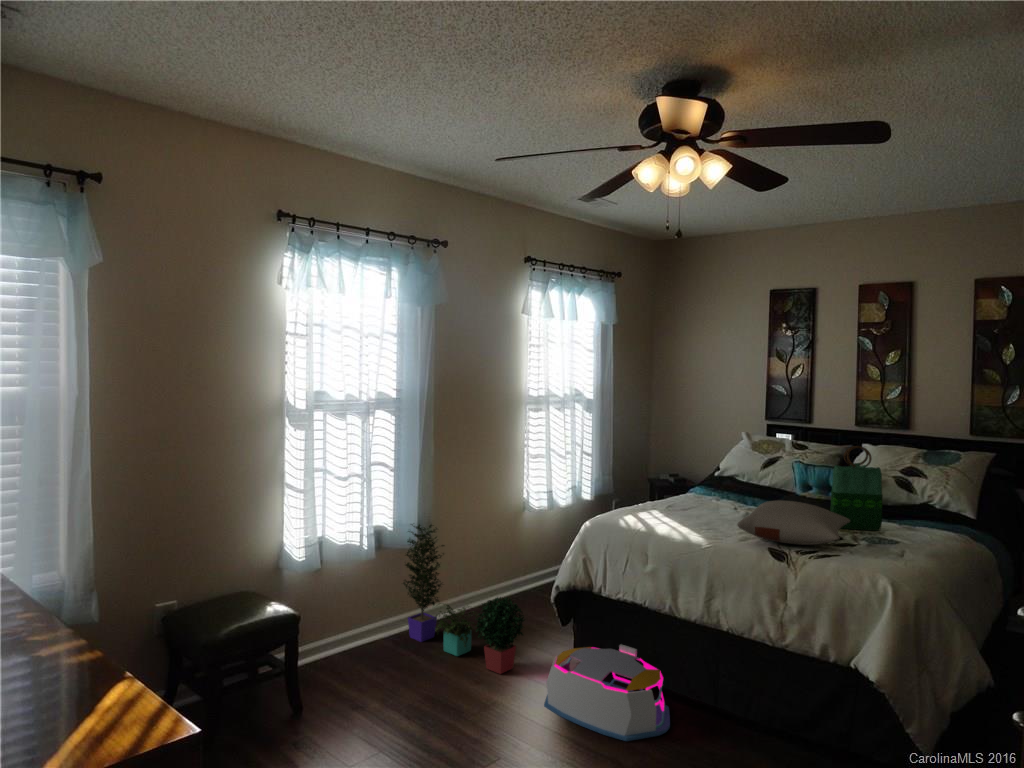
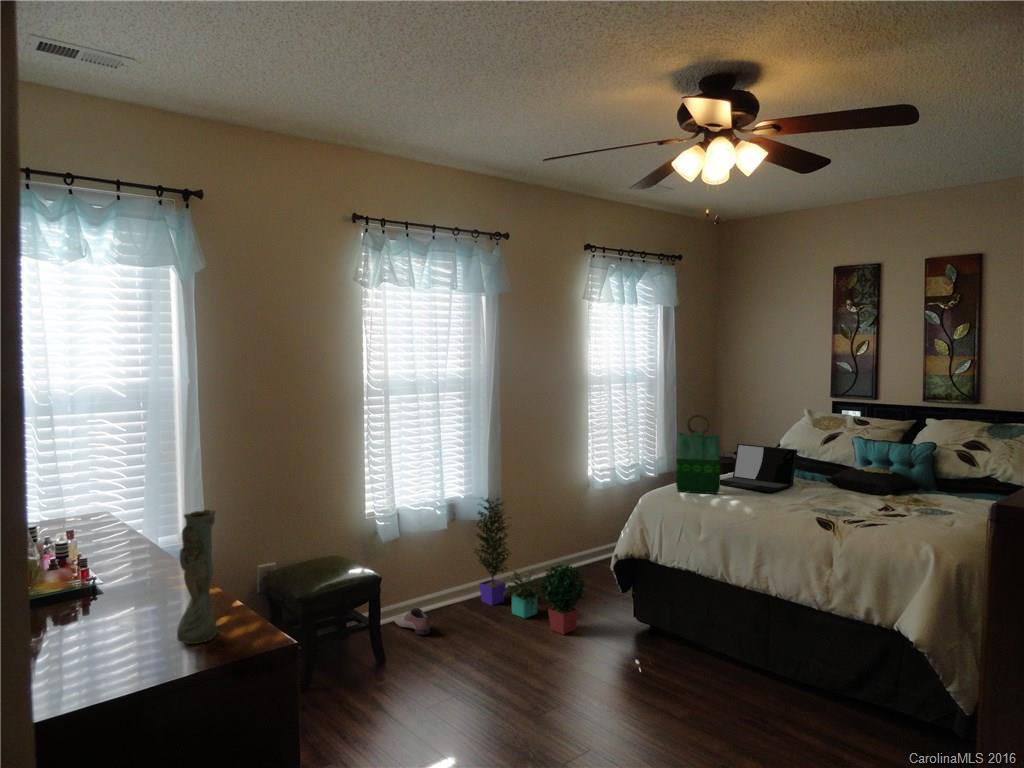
tote bag: present [830,446,883,531] -> present [676,415,720,494]
laptop: none [654,468,742,520] -> present [720,444,797,492]
pillow: present [737,500,850,545] -> none [786,474,902,515]
vase: none [45,557,103,729] -> present [177,510,217,644]
storage bin: present [544,645,670,741] -> none [603,608,721,695]
shoe: none [312,648,354,679] -> present [394,608,431,635]

